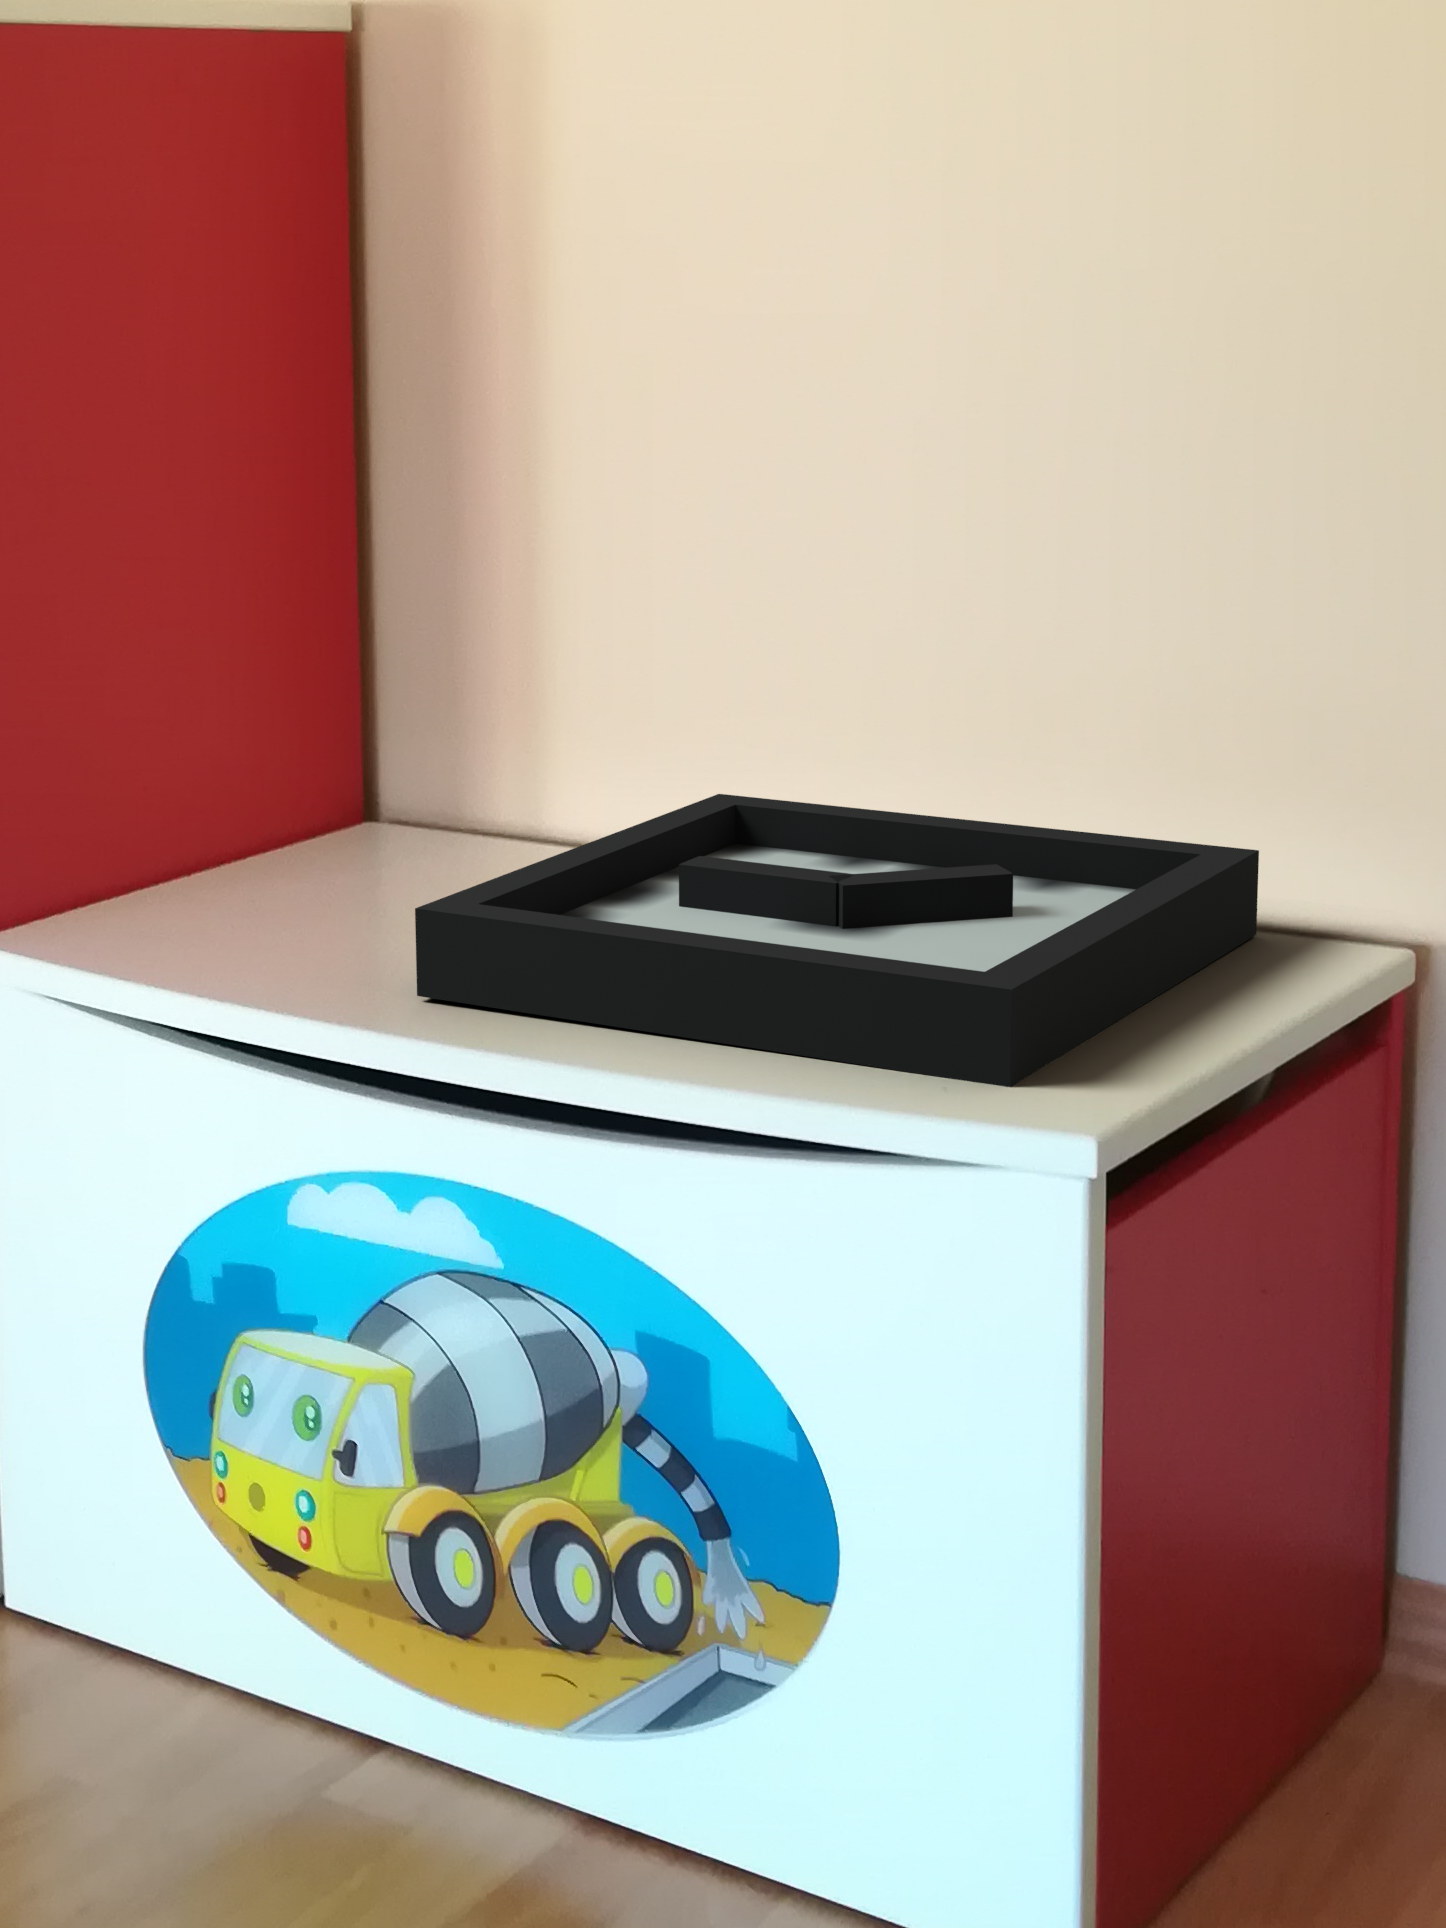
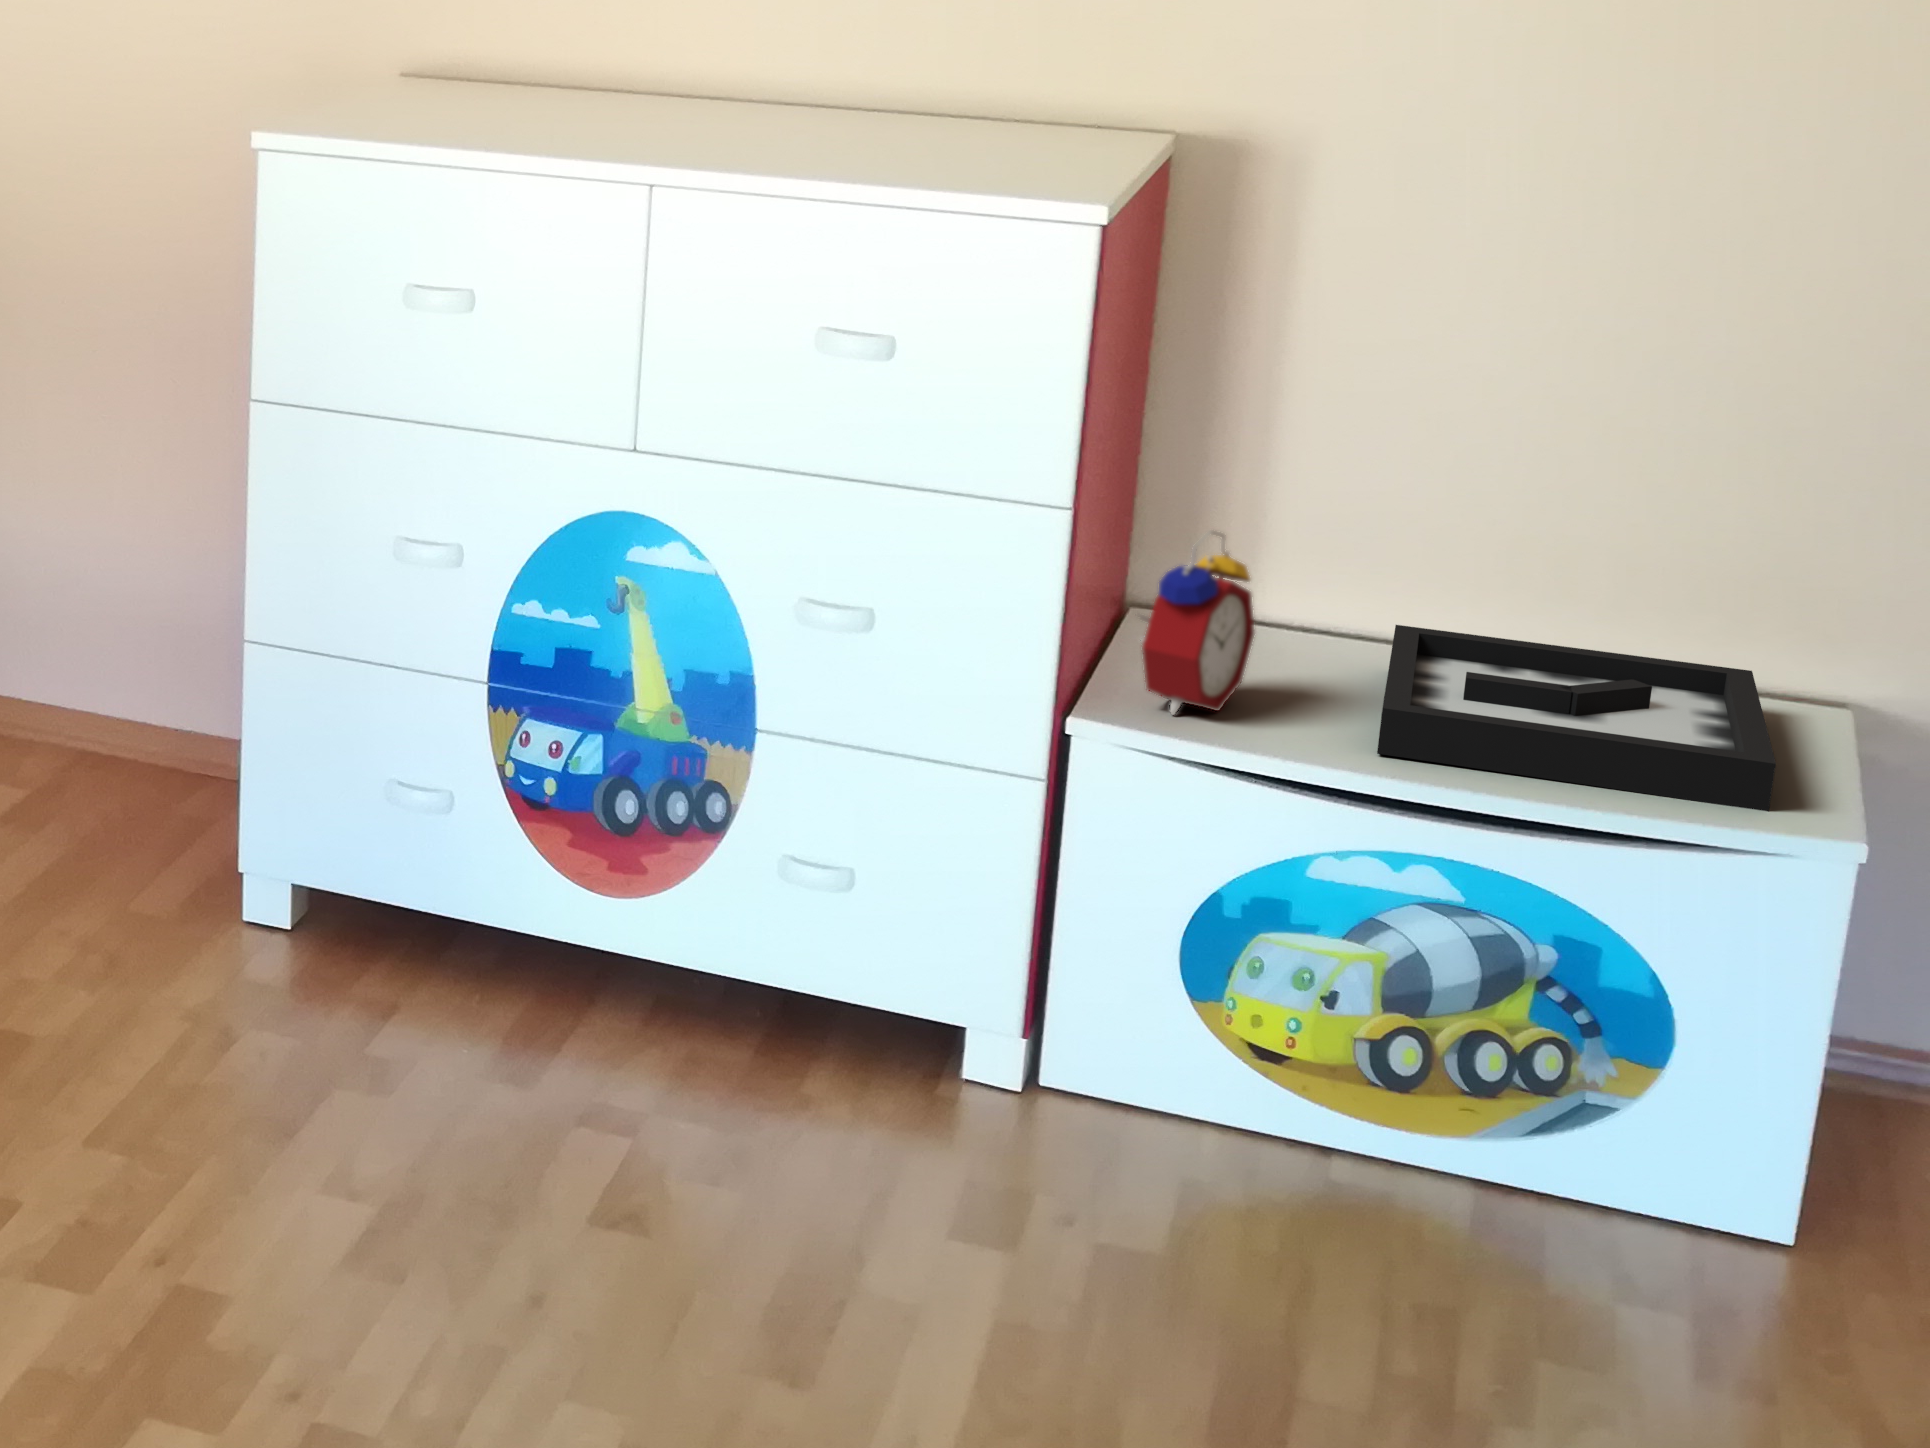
alarm clock: none [110,603,367,942] -> present [1140,531,1254,714]

